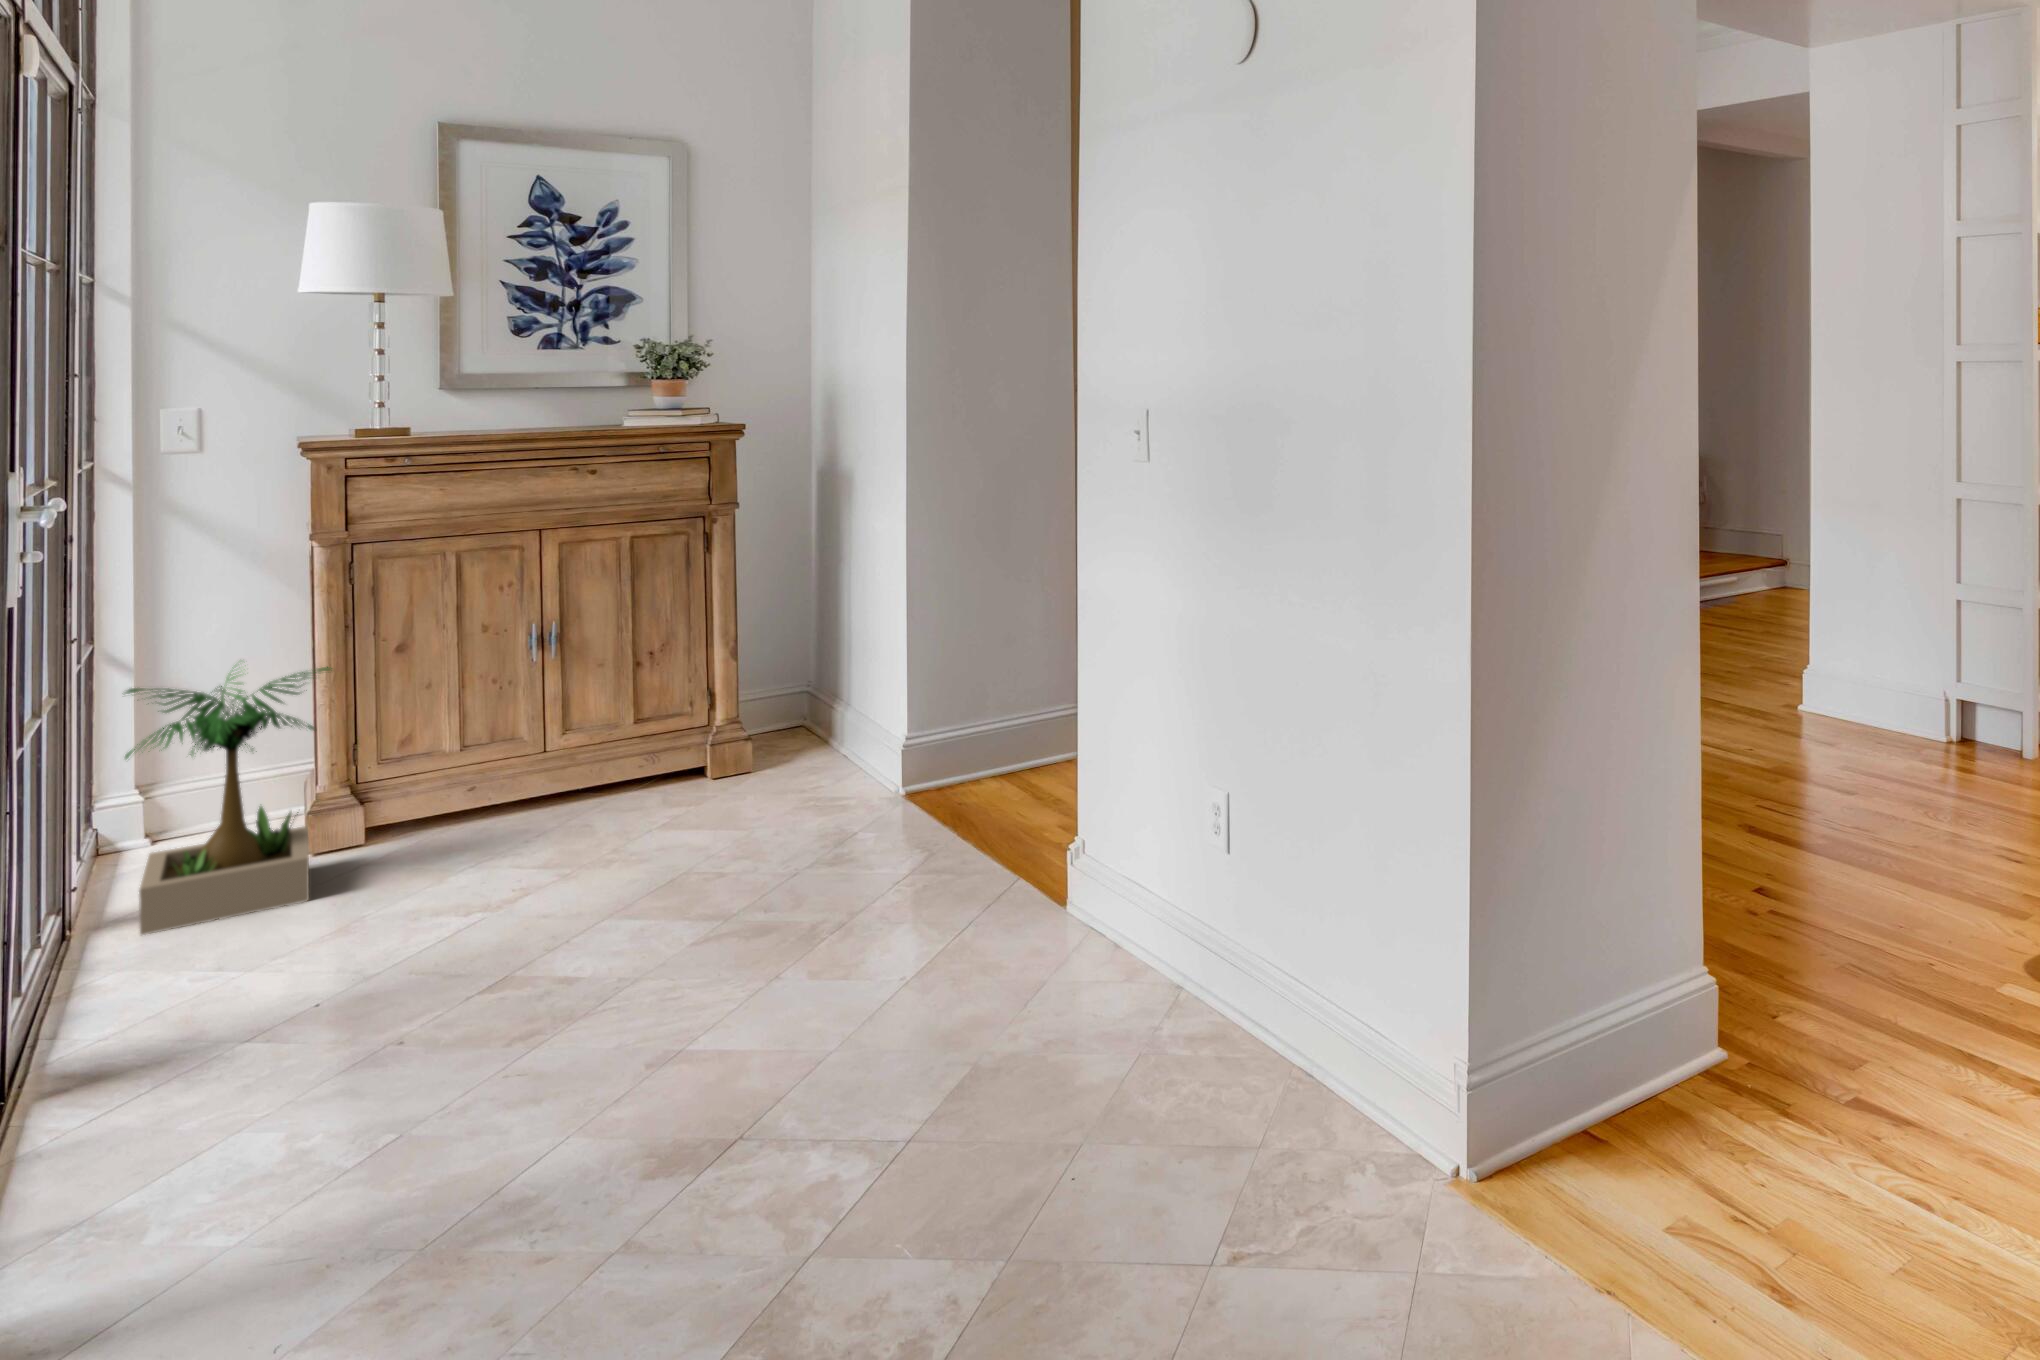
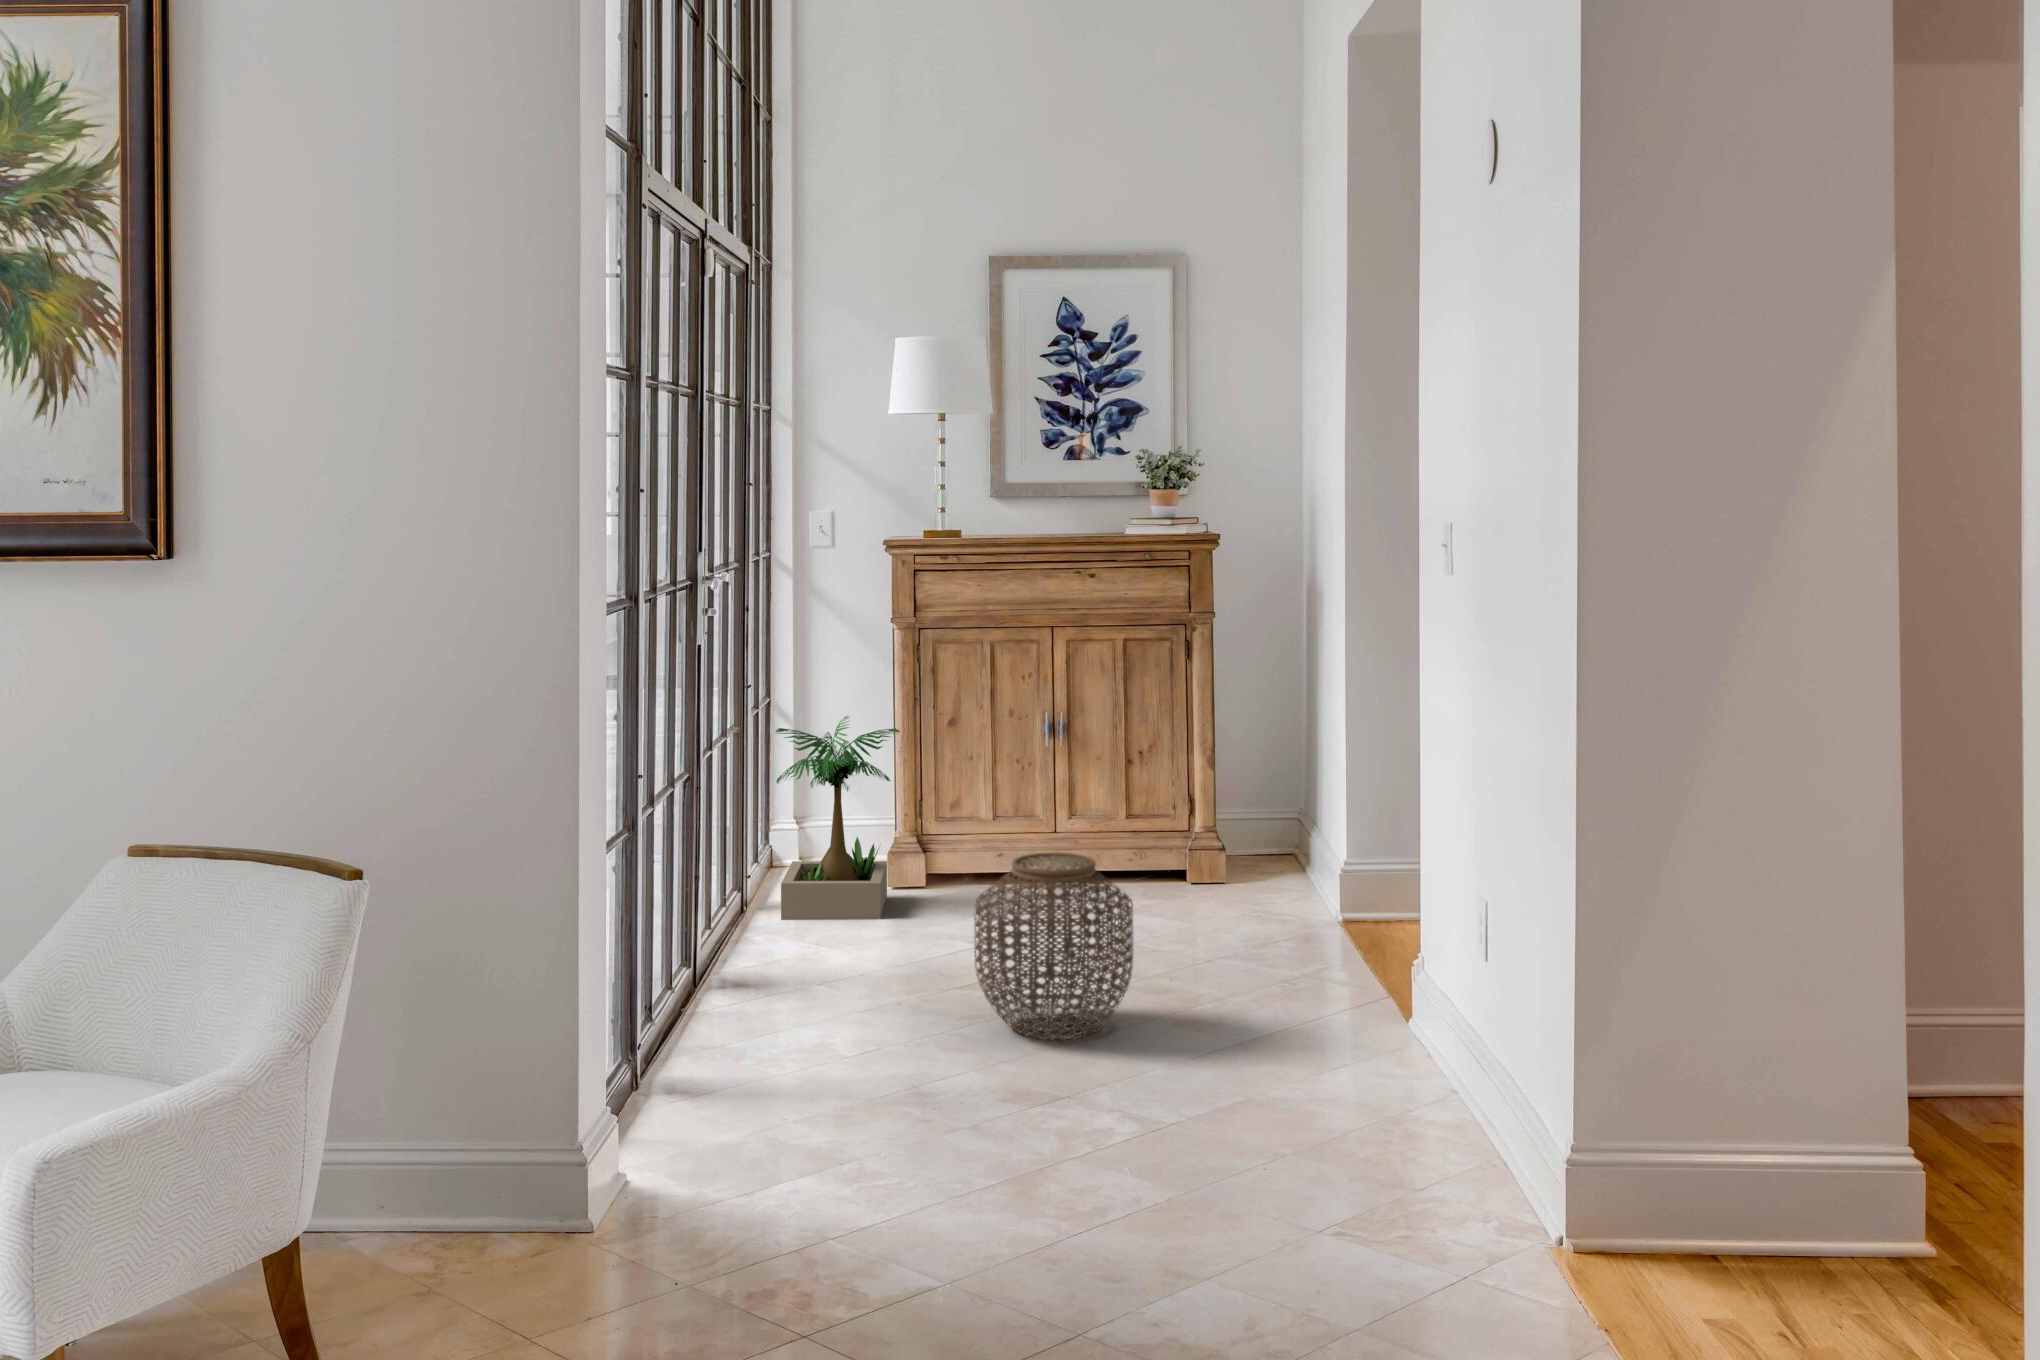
woven basket: none [529,787,750,1019] -> present [974,852,1133,1039]

